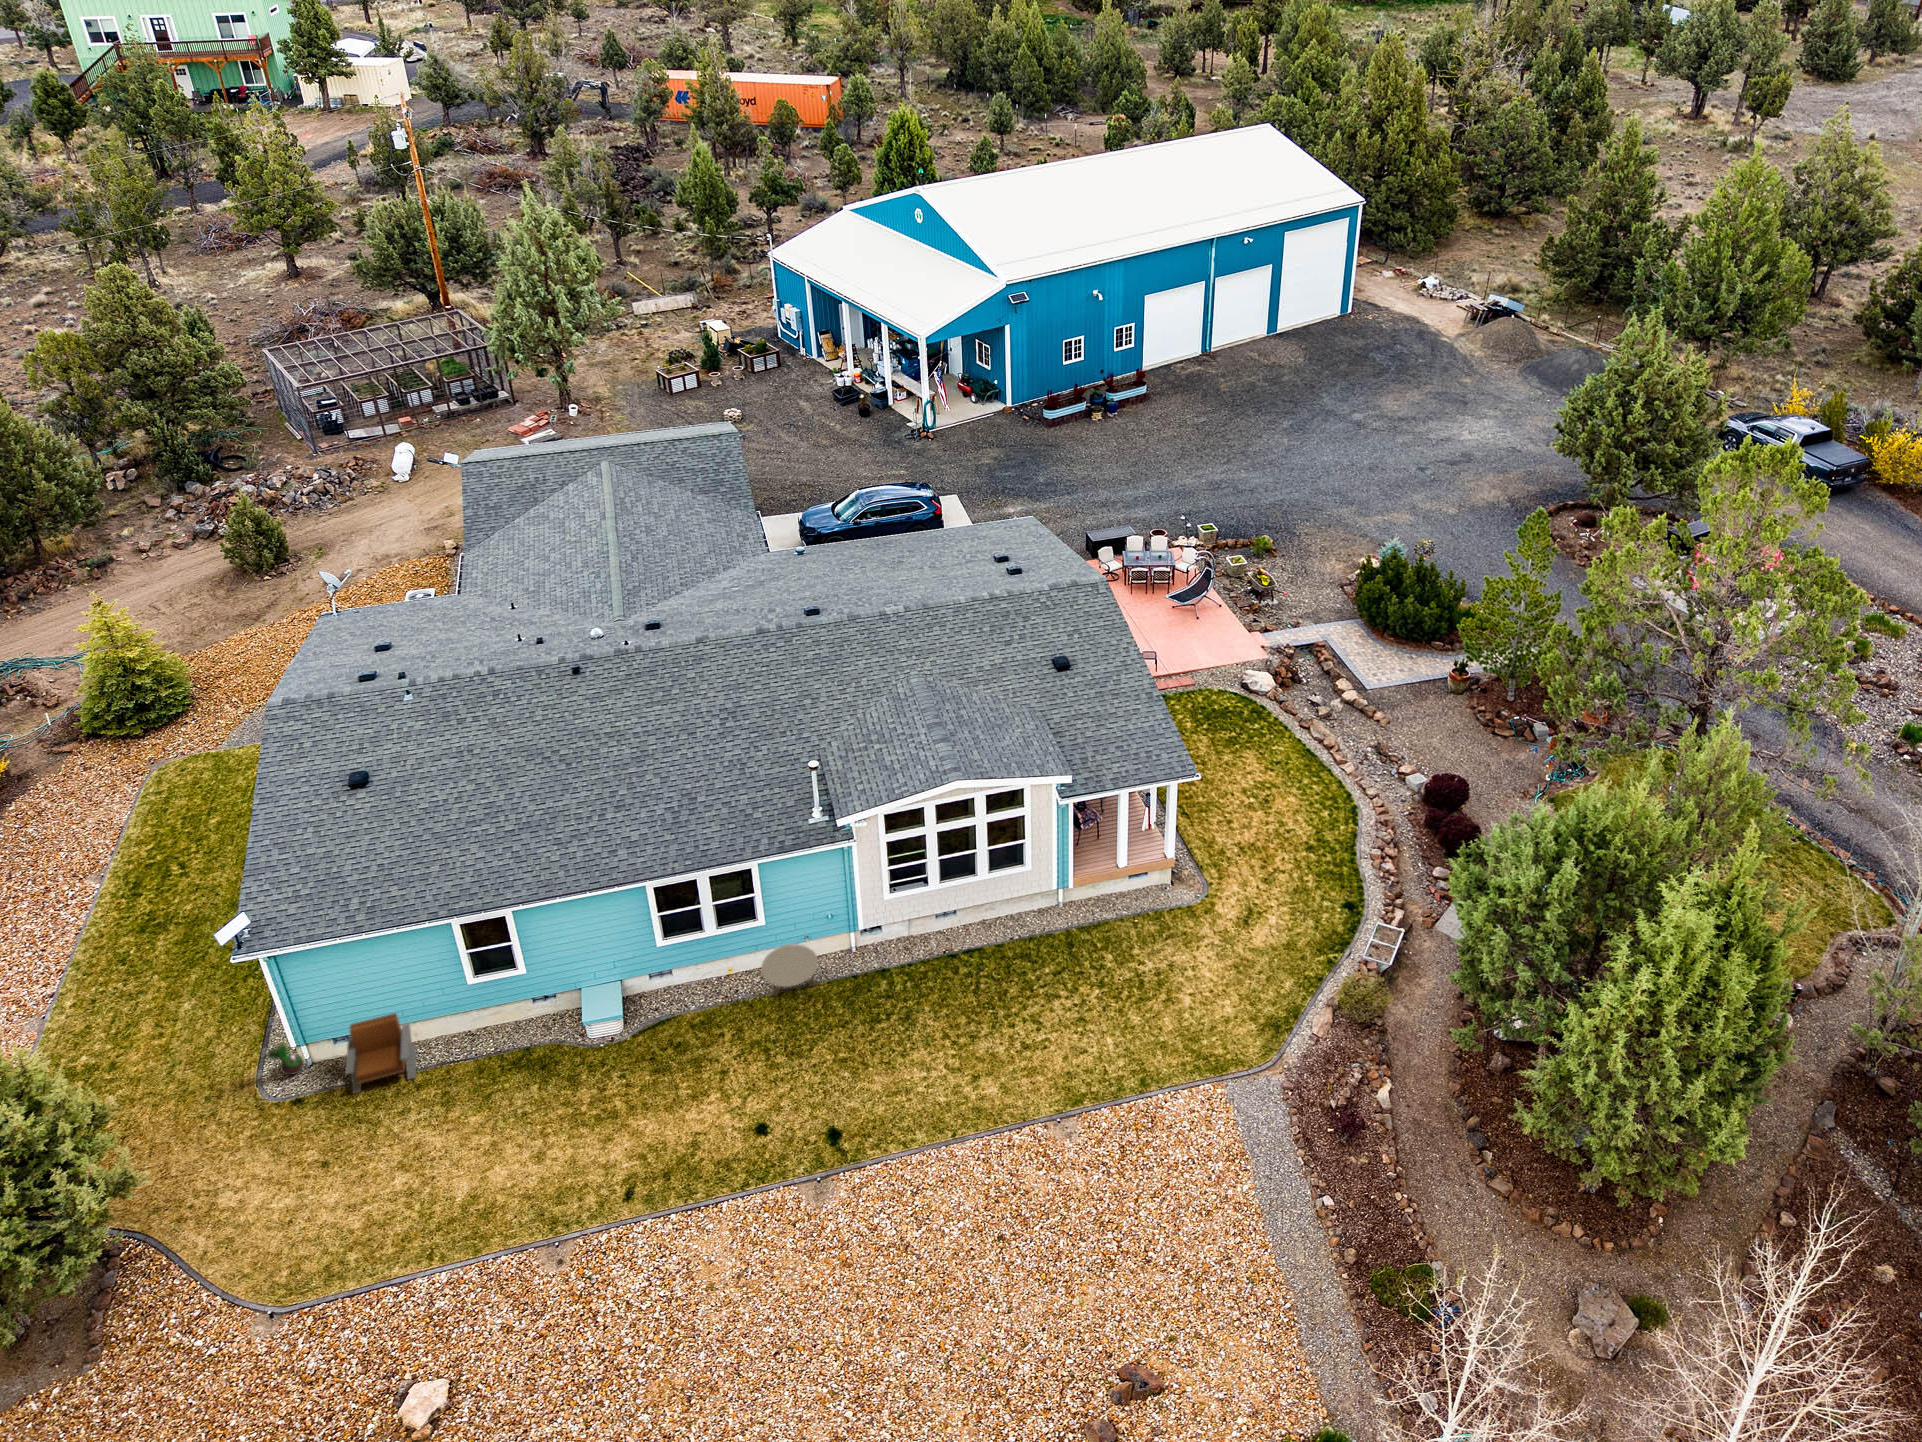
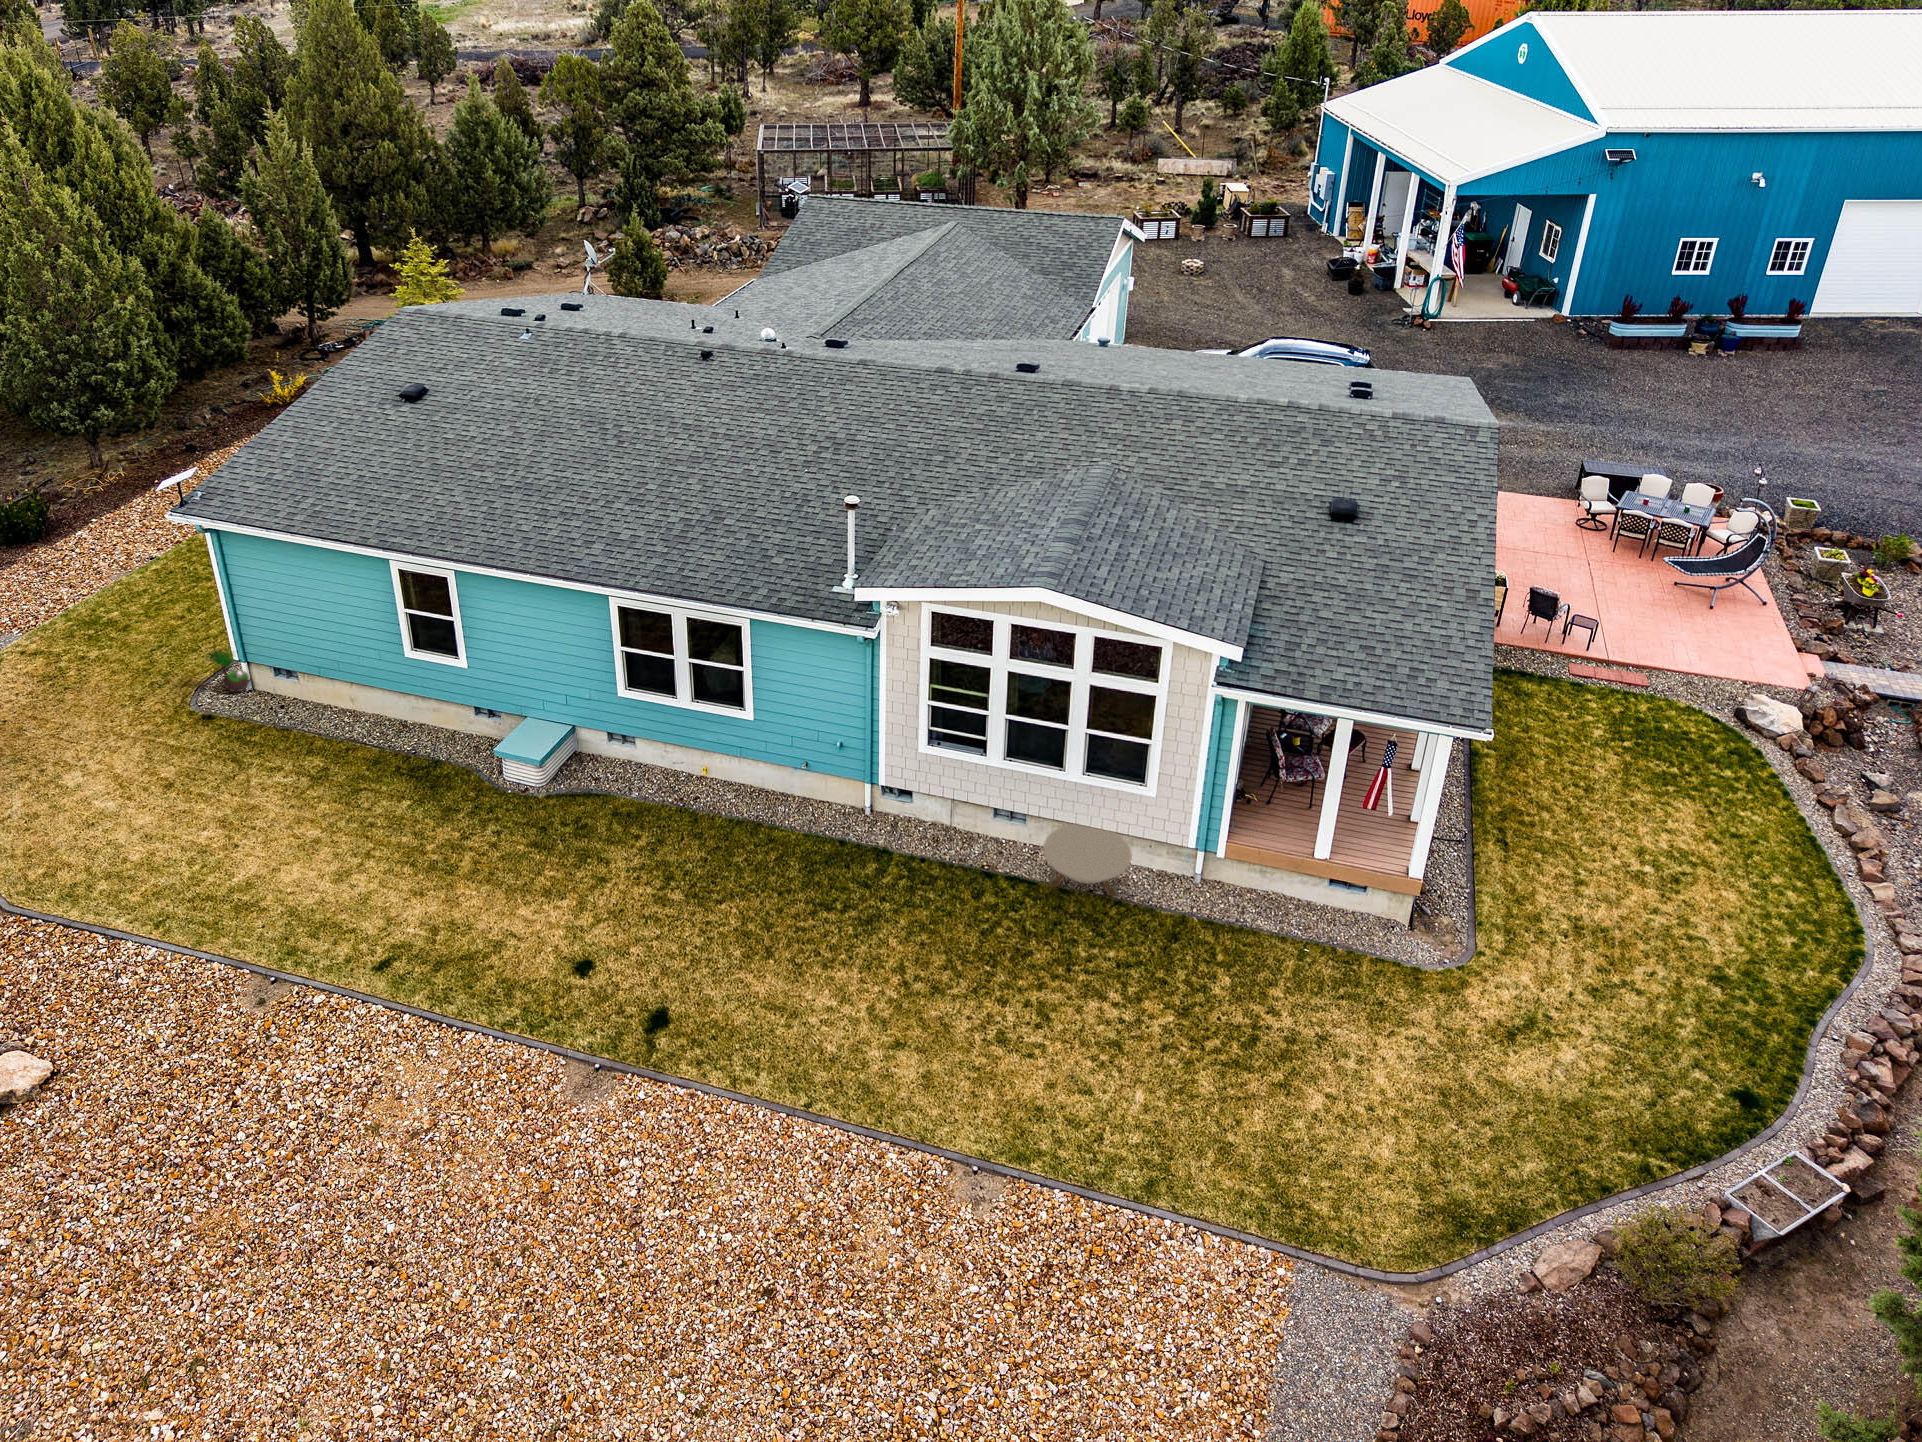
round table: present [761,944,818,996] -> present [1043,824,1132,898]
lounge chair: present [345,1013,417,1094] -> none [252,653,353,743]

